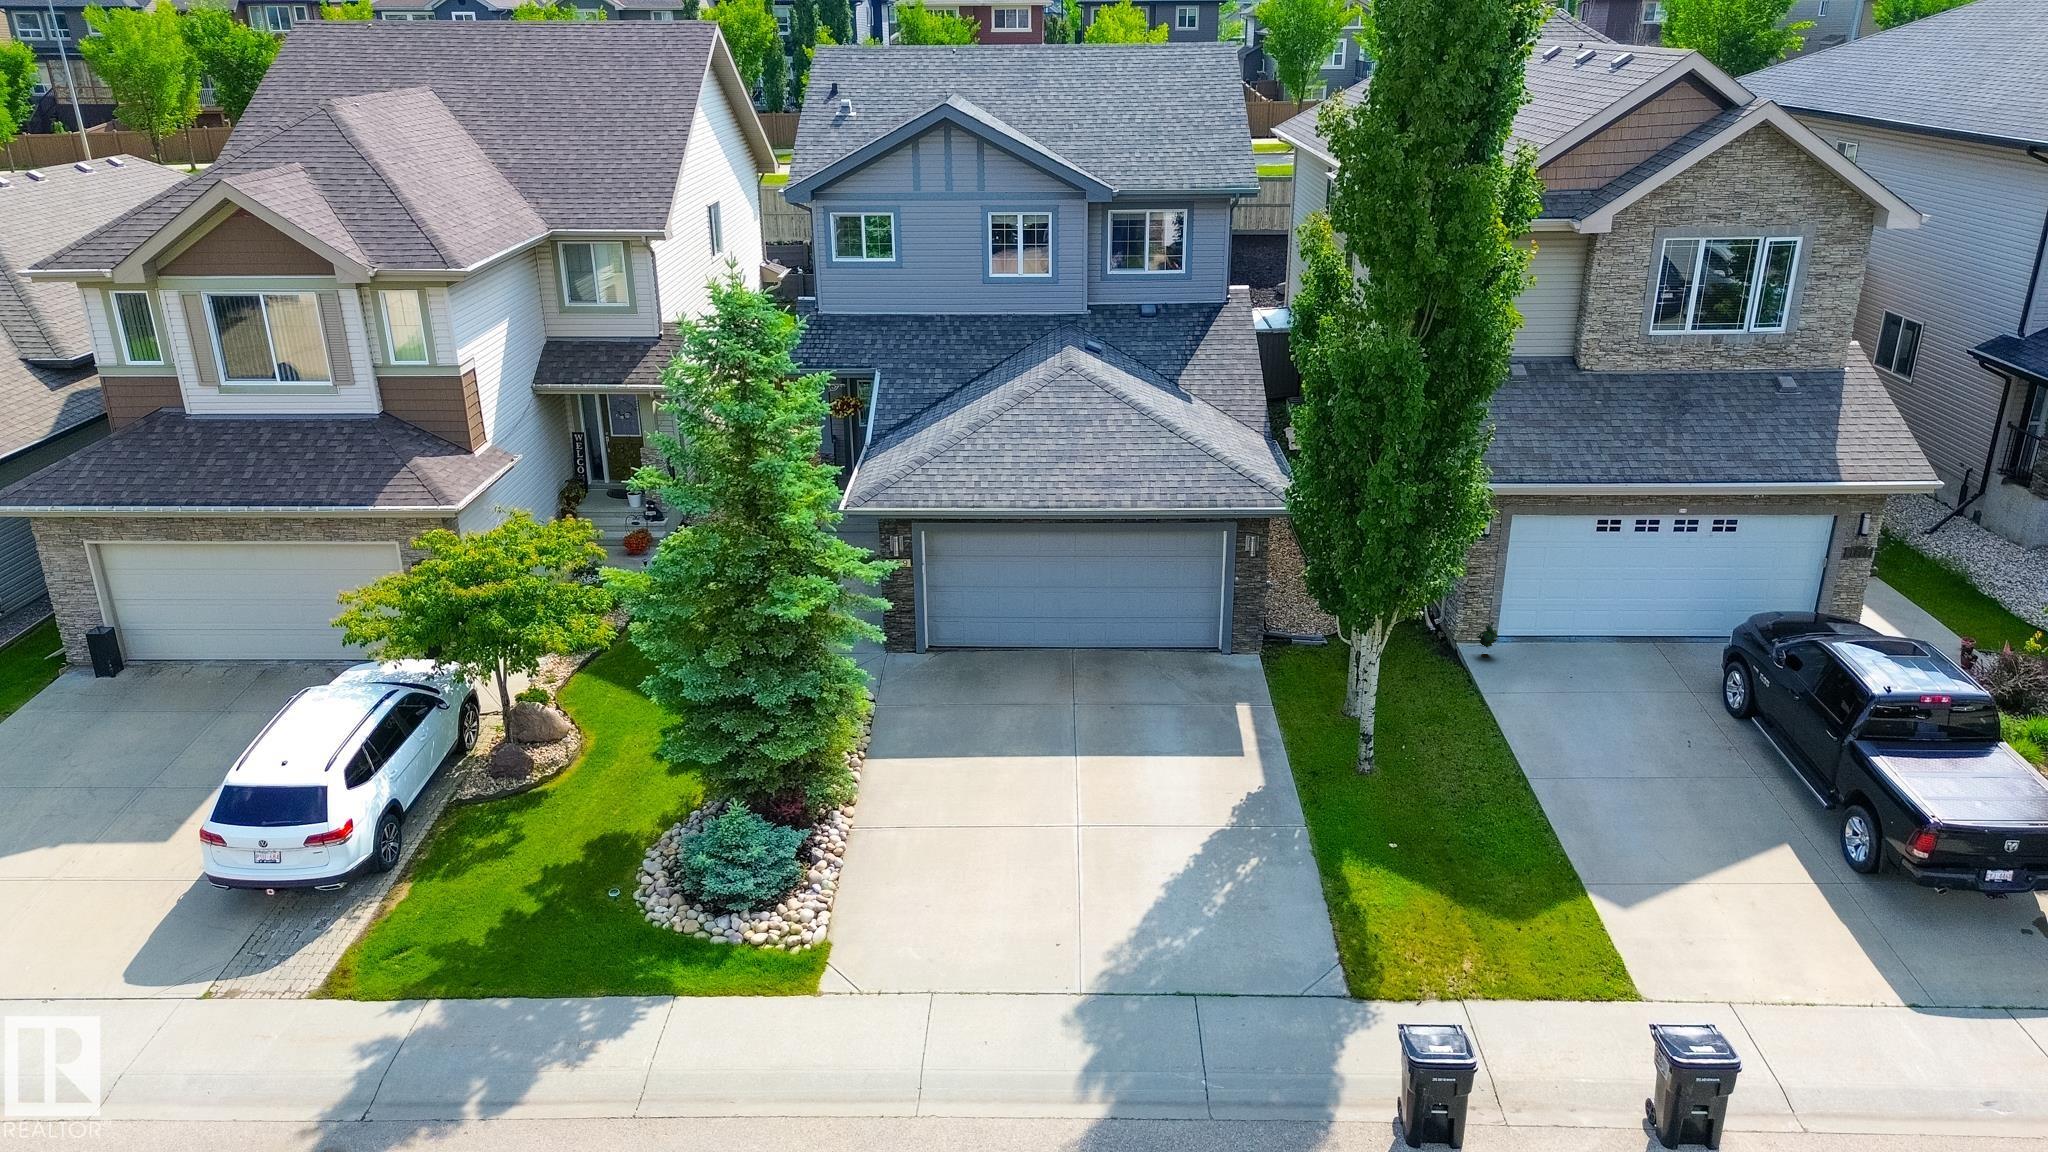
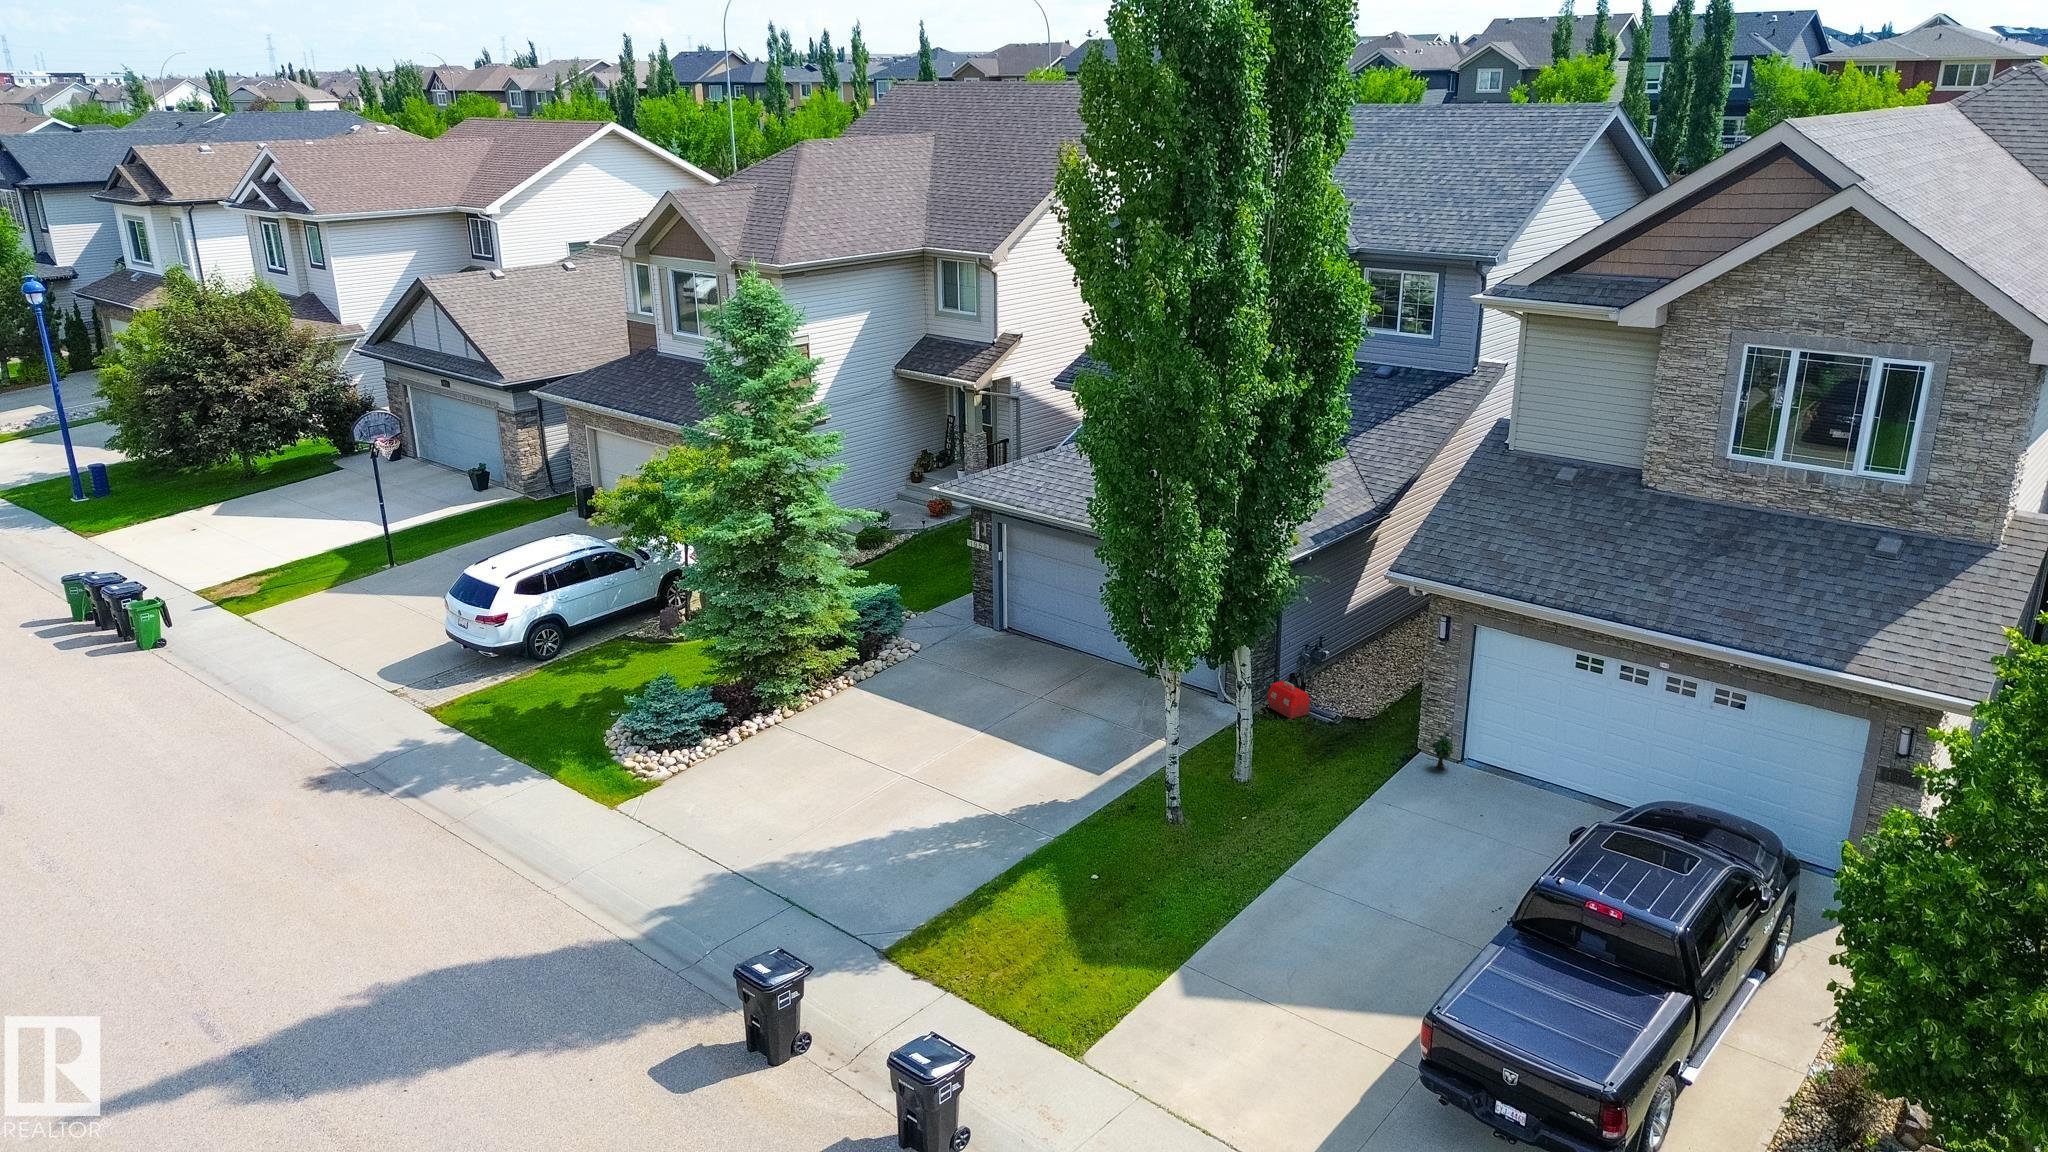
toolbox: none [1284,619,1325,654] -> present [1268,681,1310,719]

